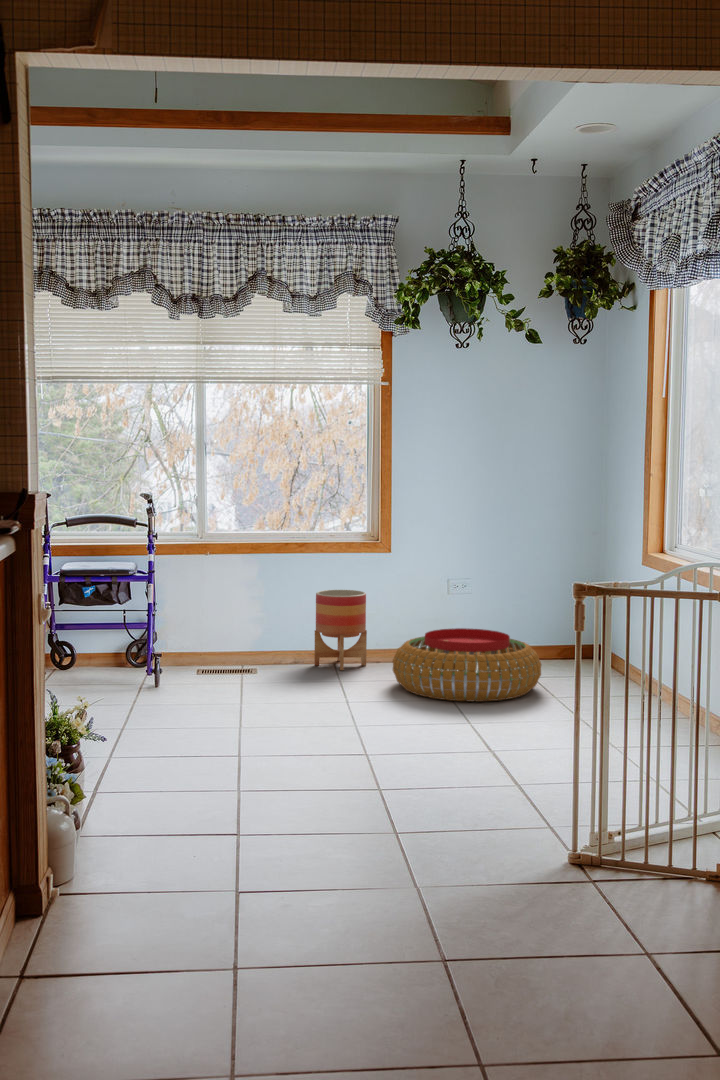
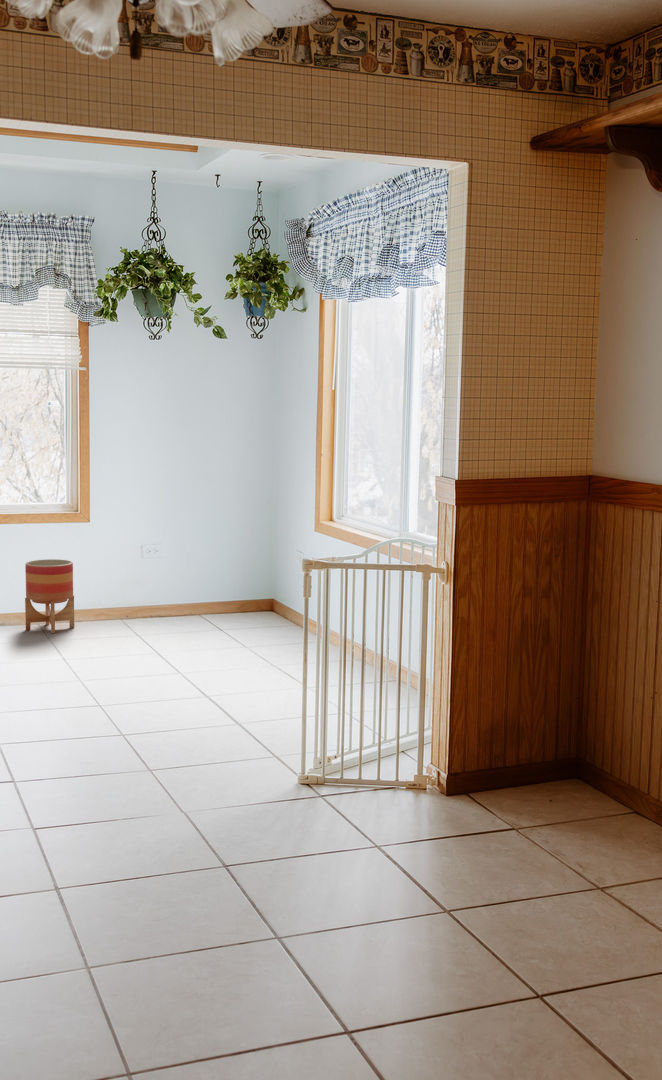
pouf: present [393,628,541,701] -> none [105,591,237,655]

